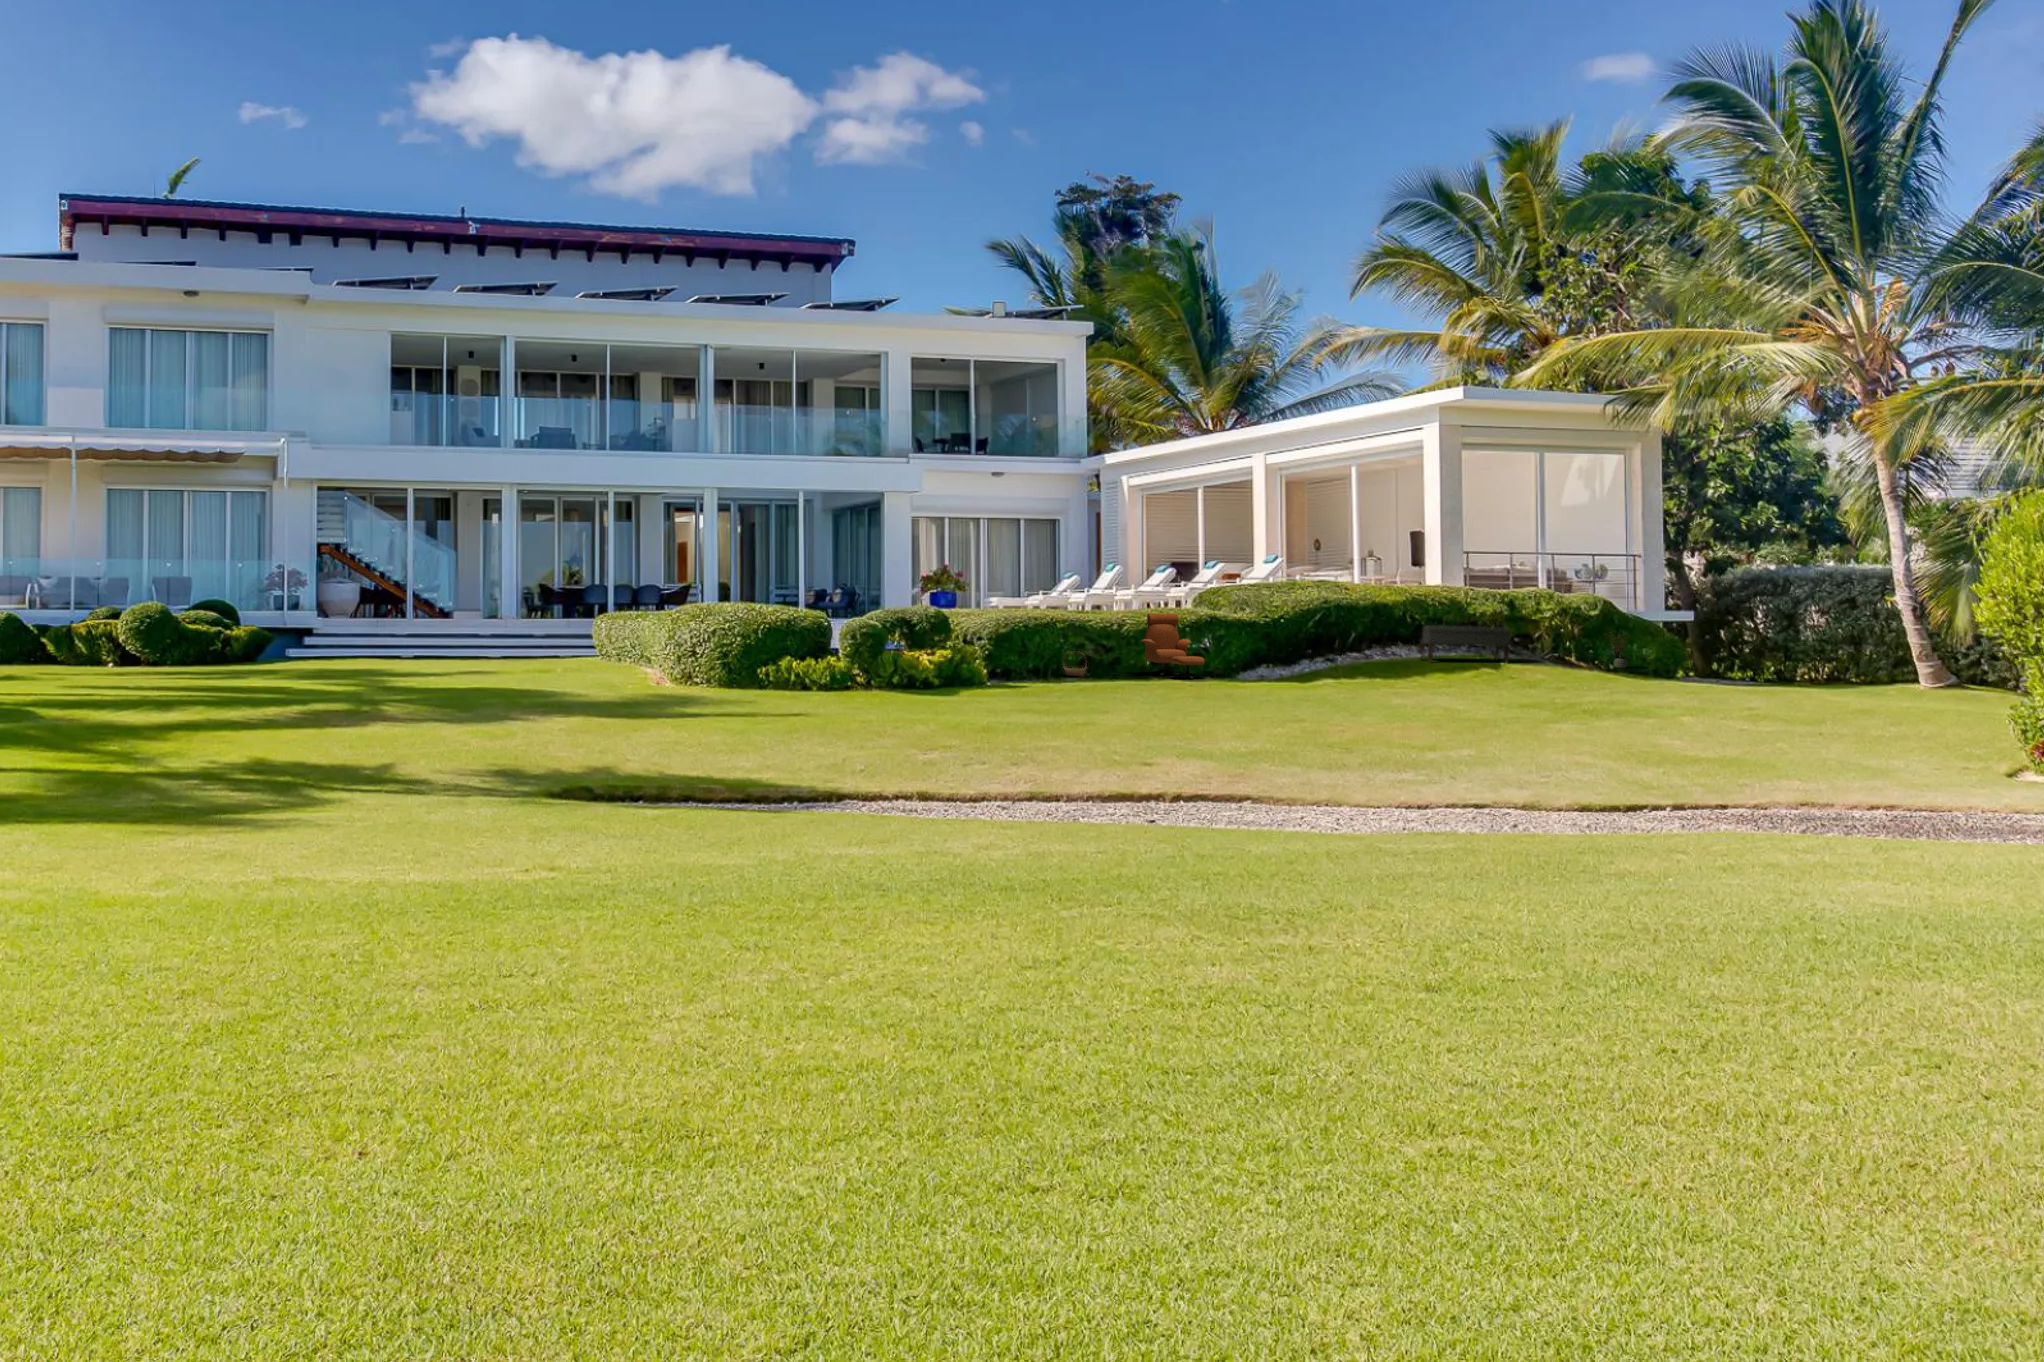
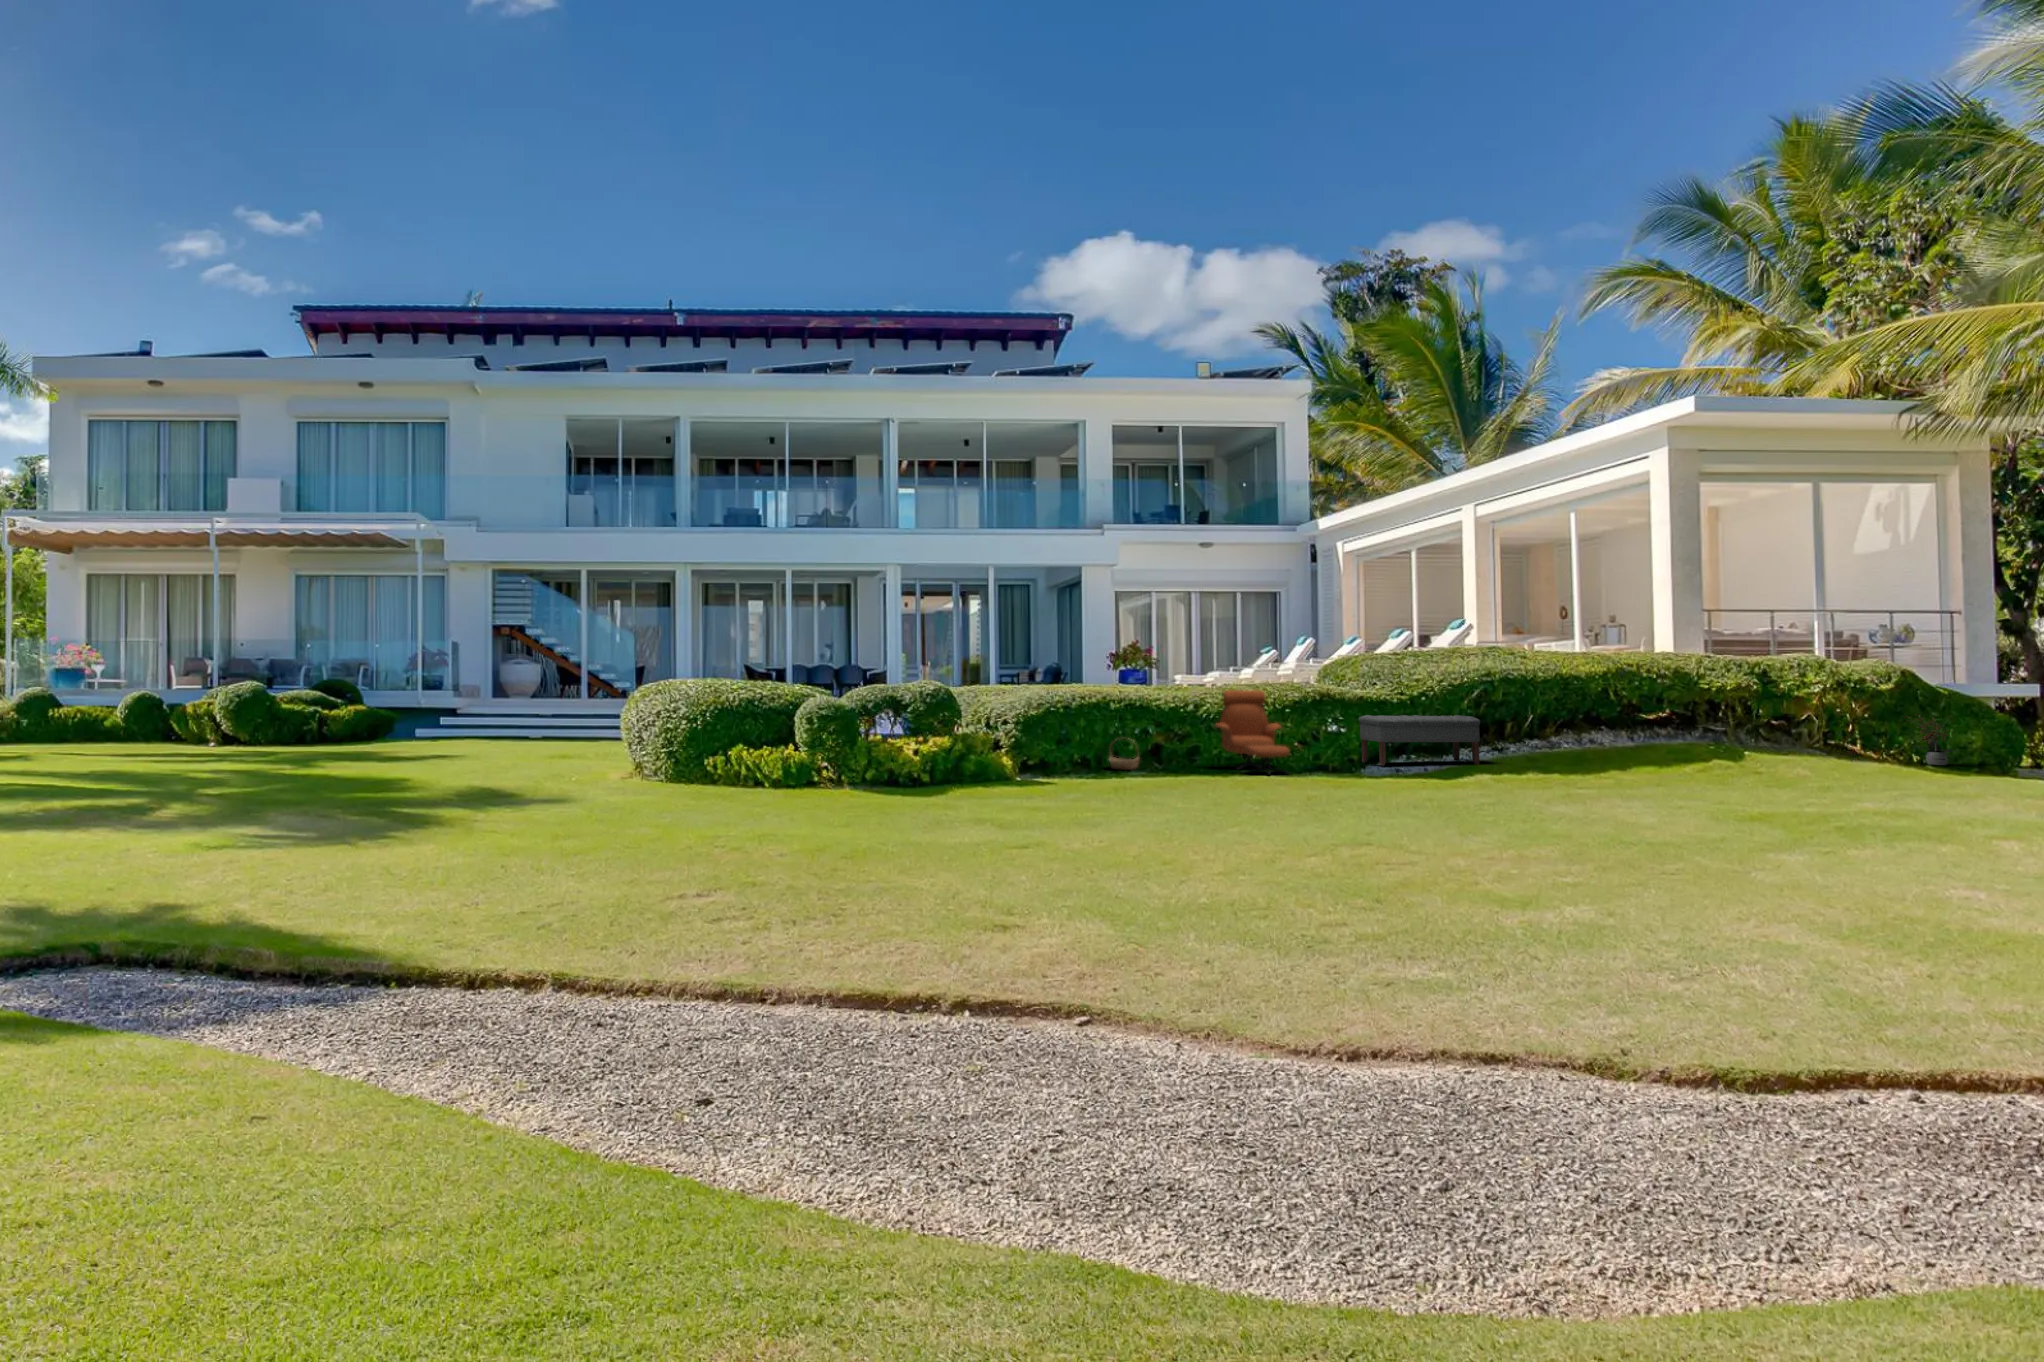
bench: present [1420,625,1510,663] -> present [1358,715,1480,766]

